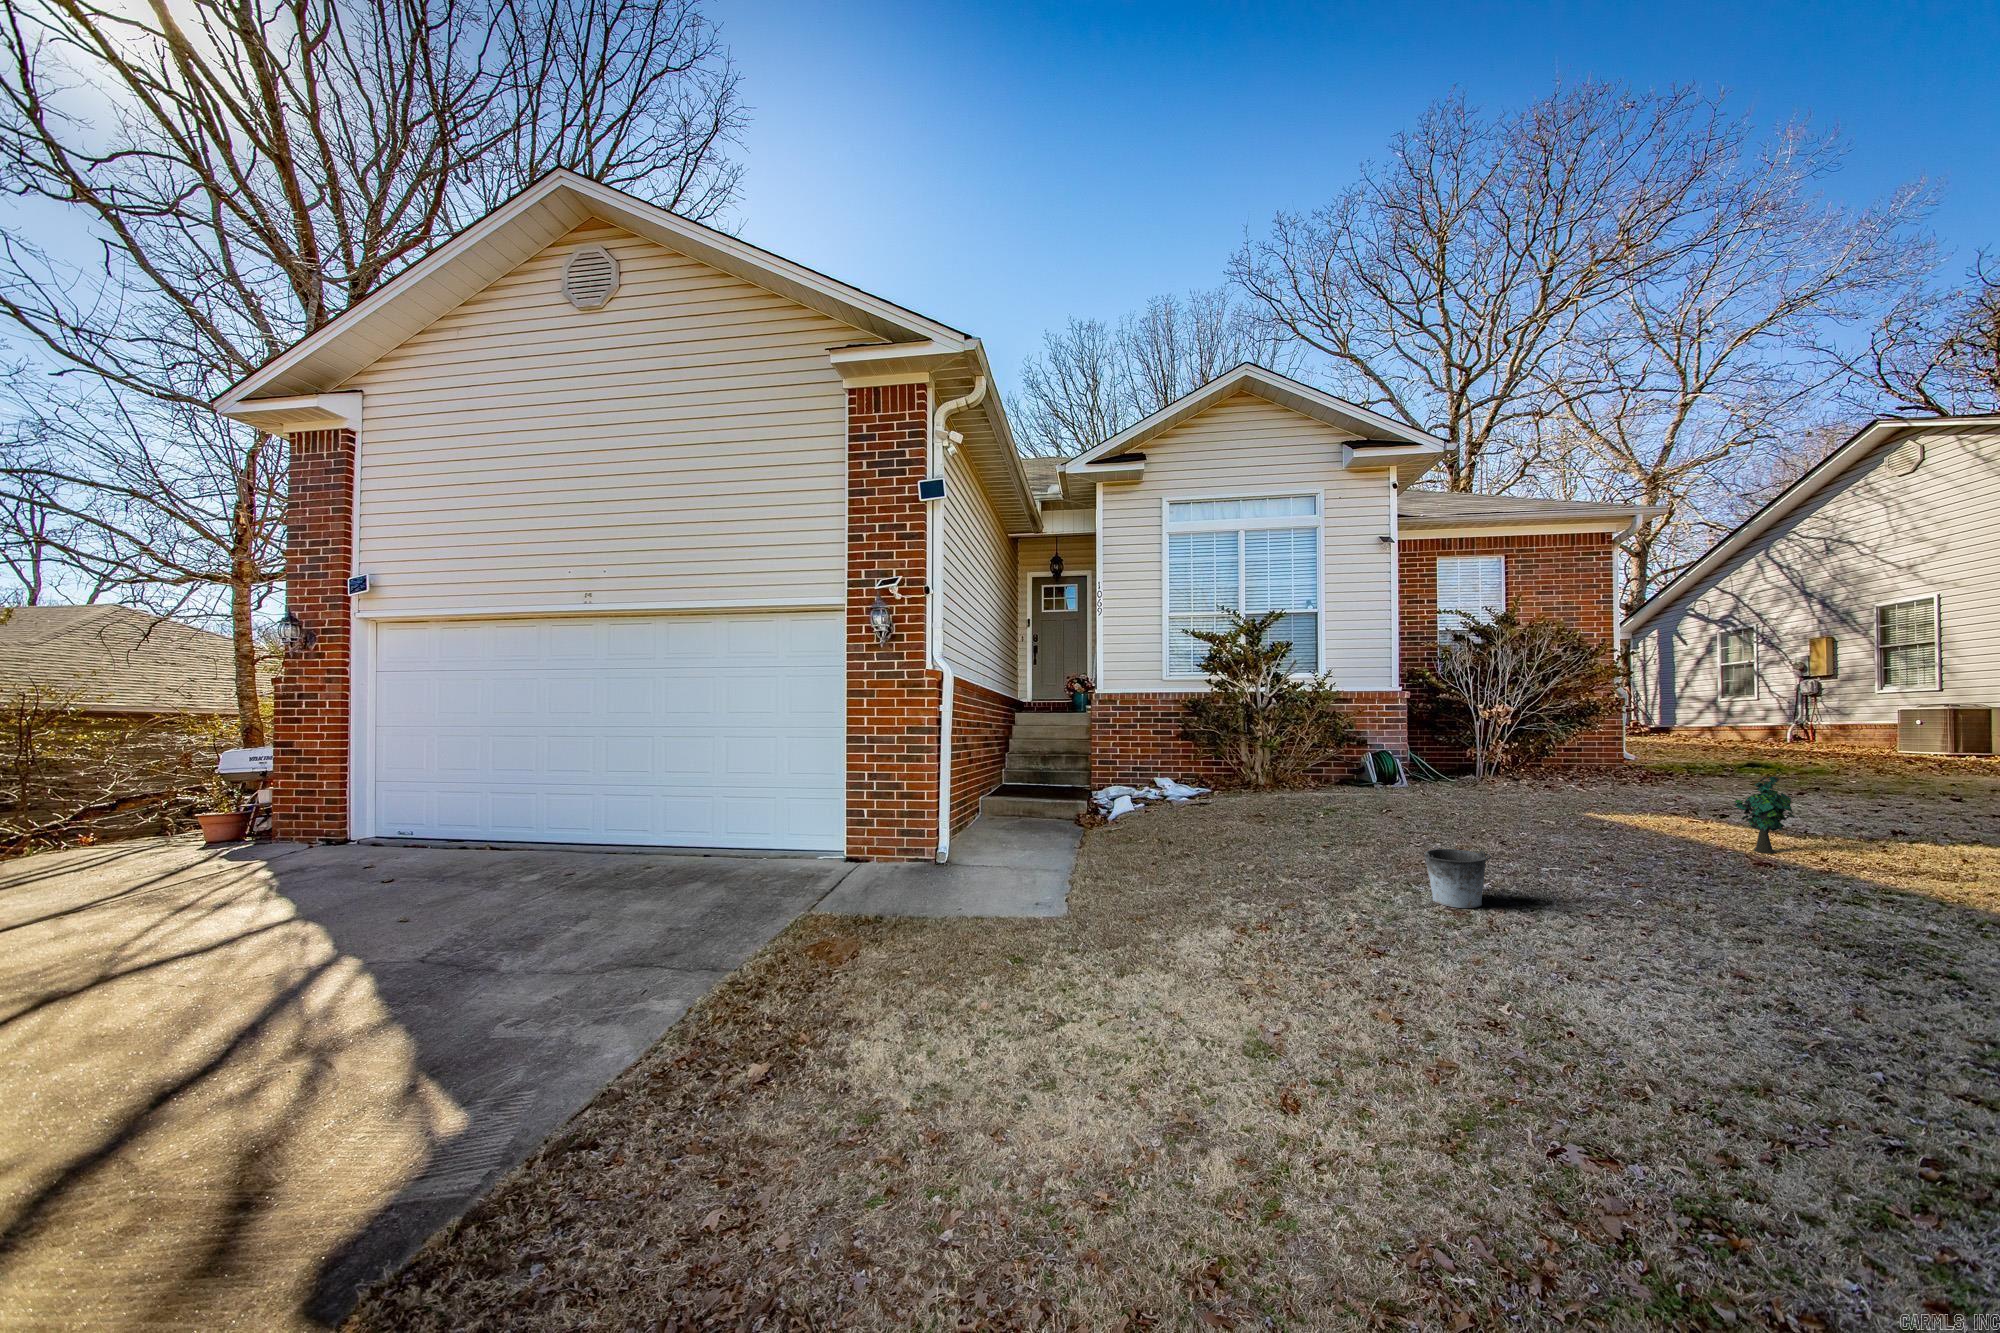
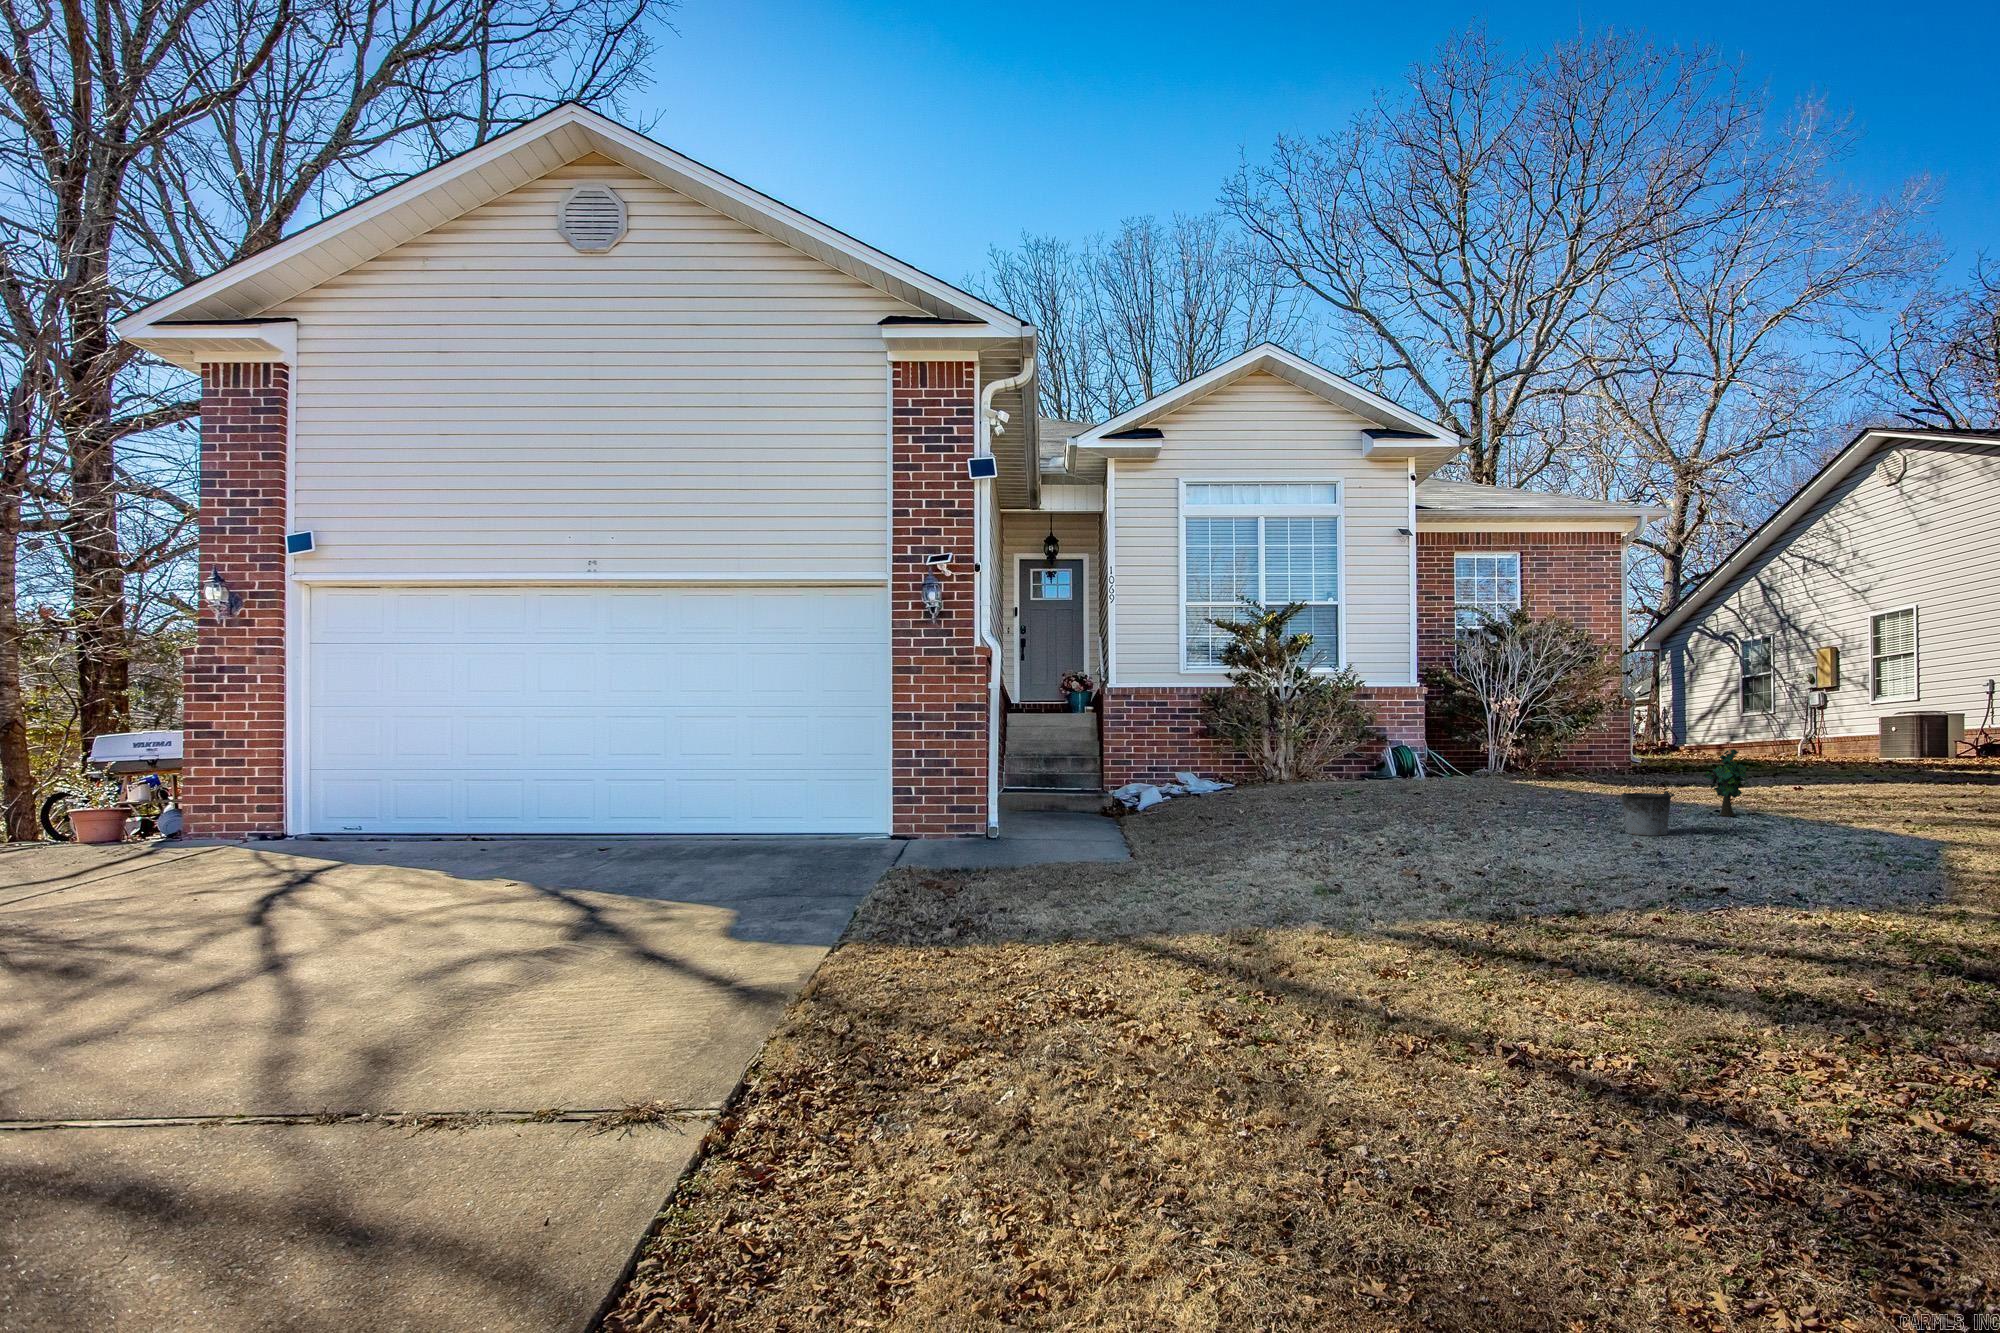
bucket: present [1424,849,1491,908] -> present [1621,791,1674,836]

